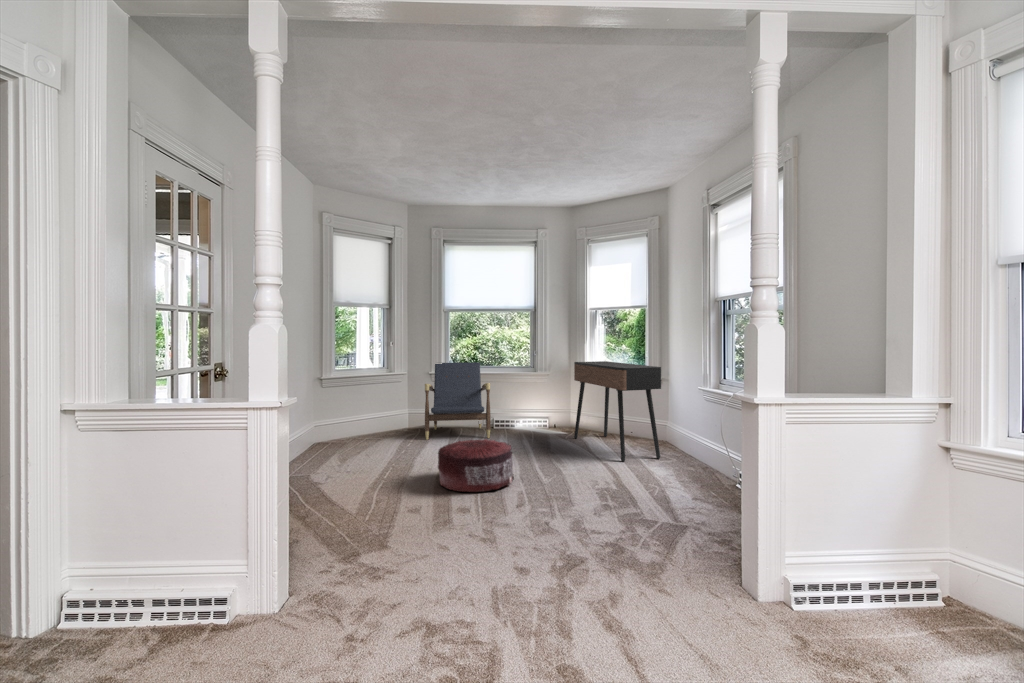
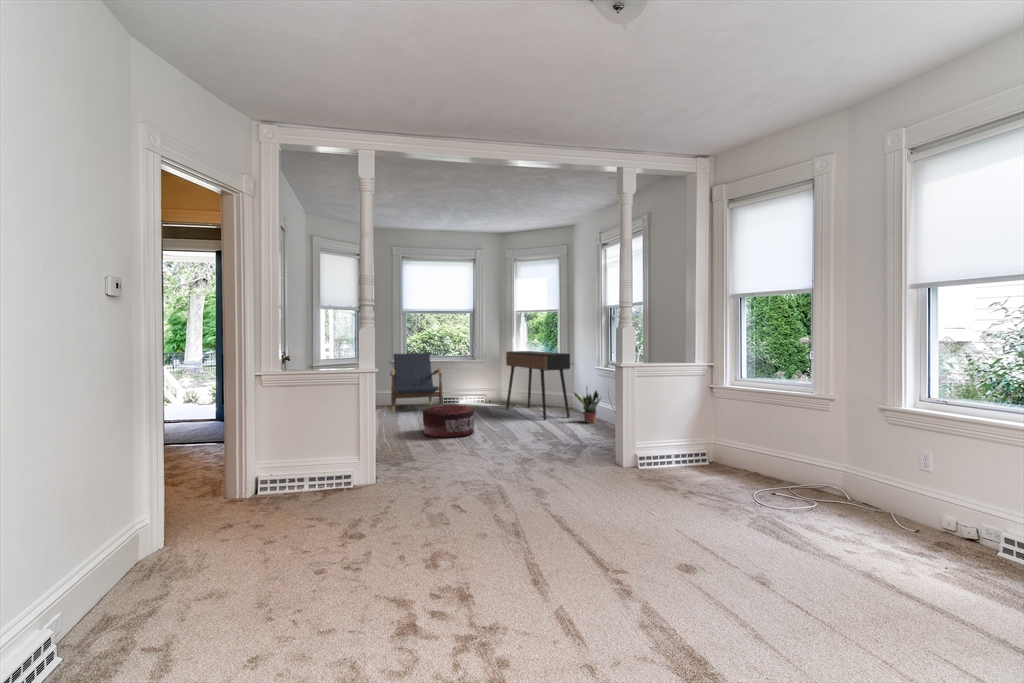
potted plant: none [666,414,710,471] -> present [574,388,601,423]

